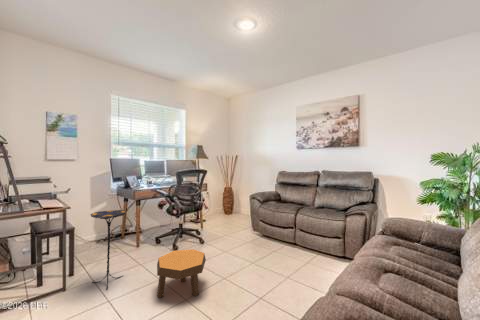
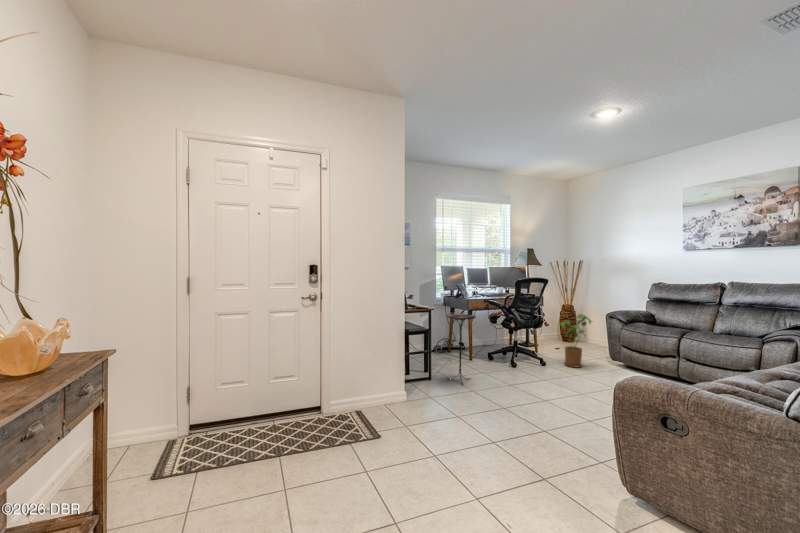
house plant: none [217,198,241,242] -> present [561,314,592,367]
footstool: present [157,249,206,298] -> none [509,359,560,401]

